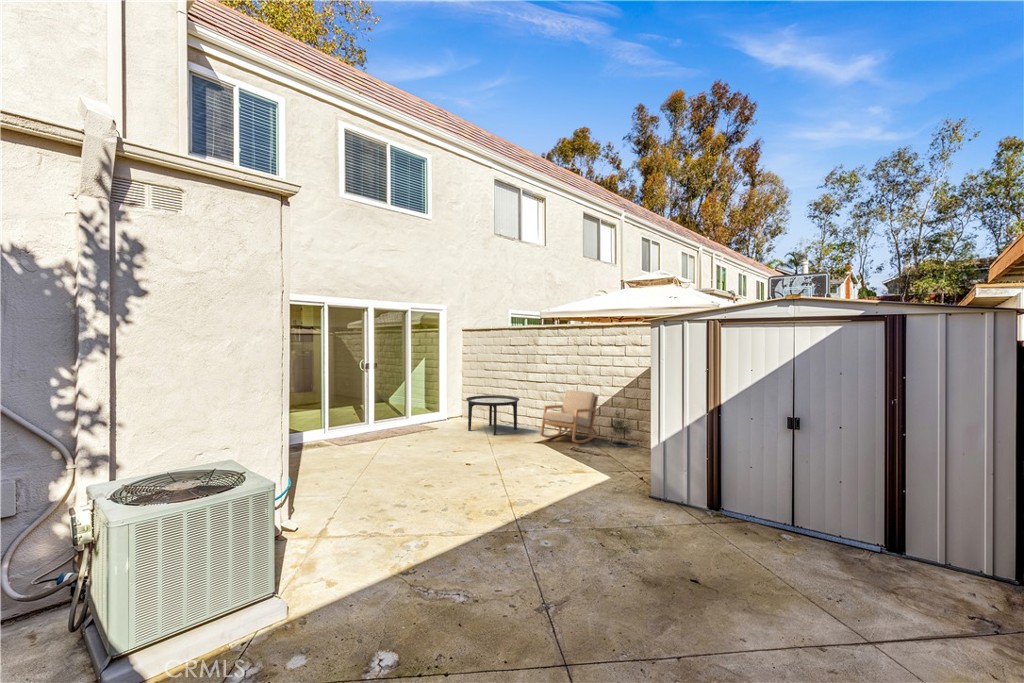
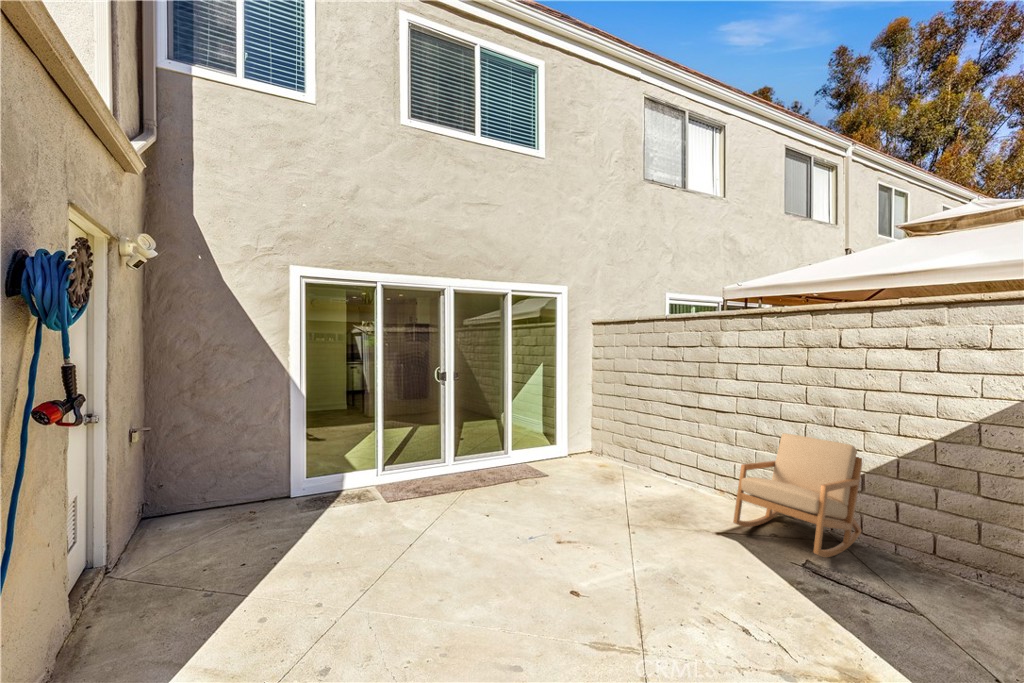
round table: present [466,395,520,435] -> none [592,426,685,502]
potted tree: present [609,410,632,447] -> none [906,490,984,591]

